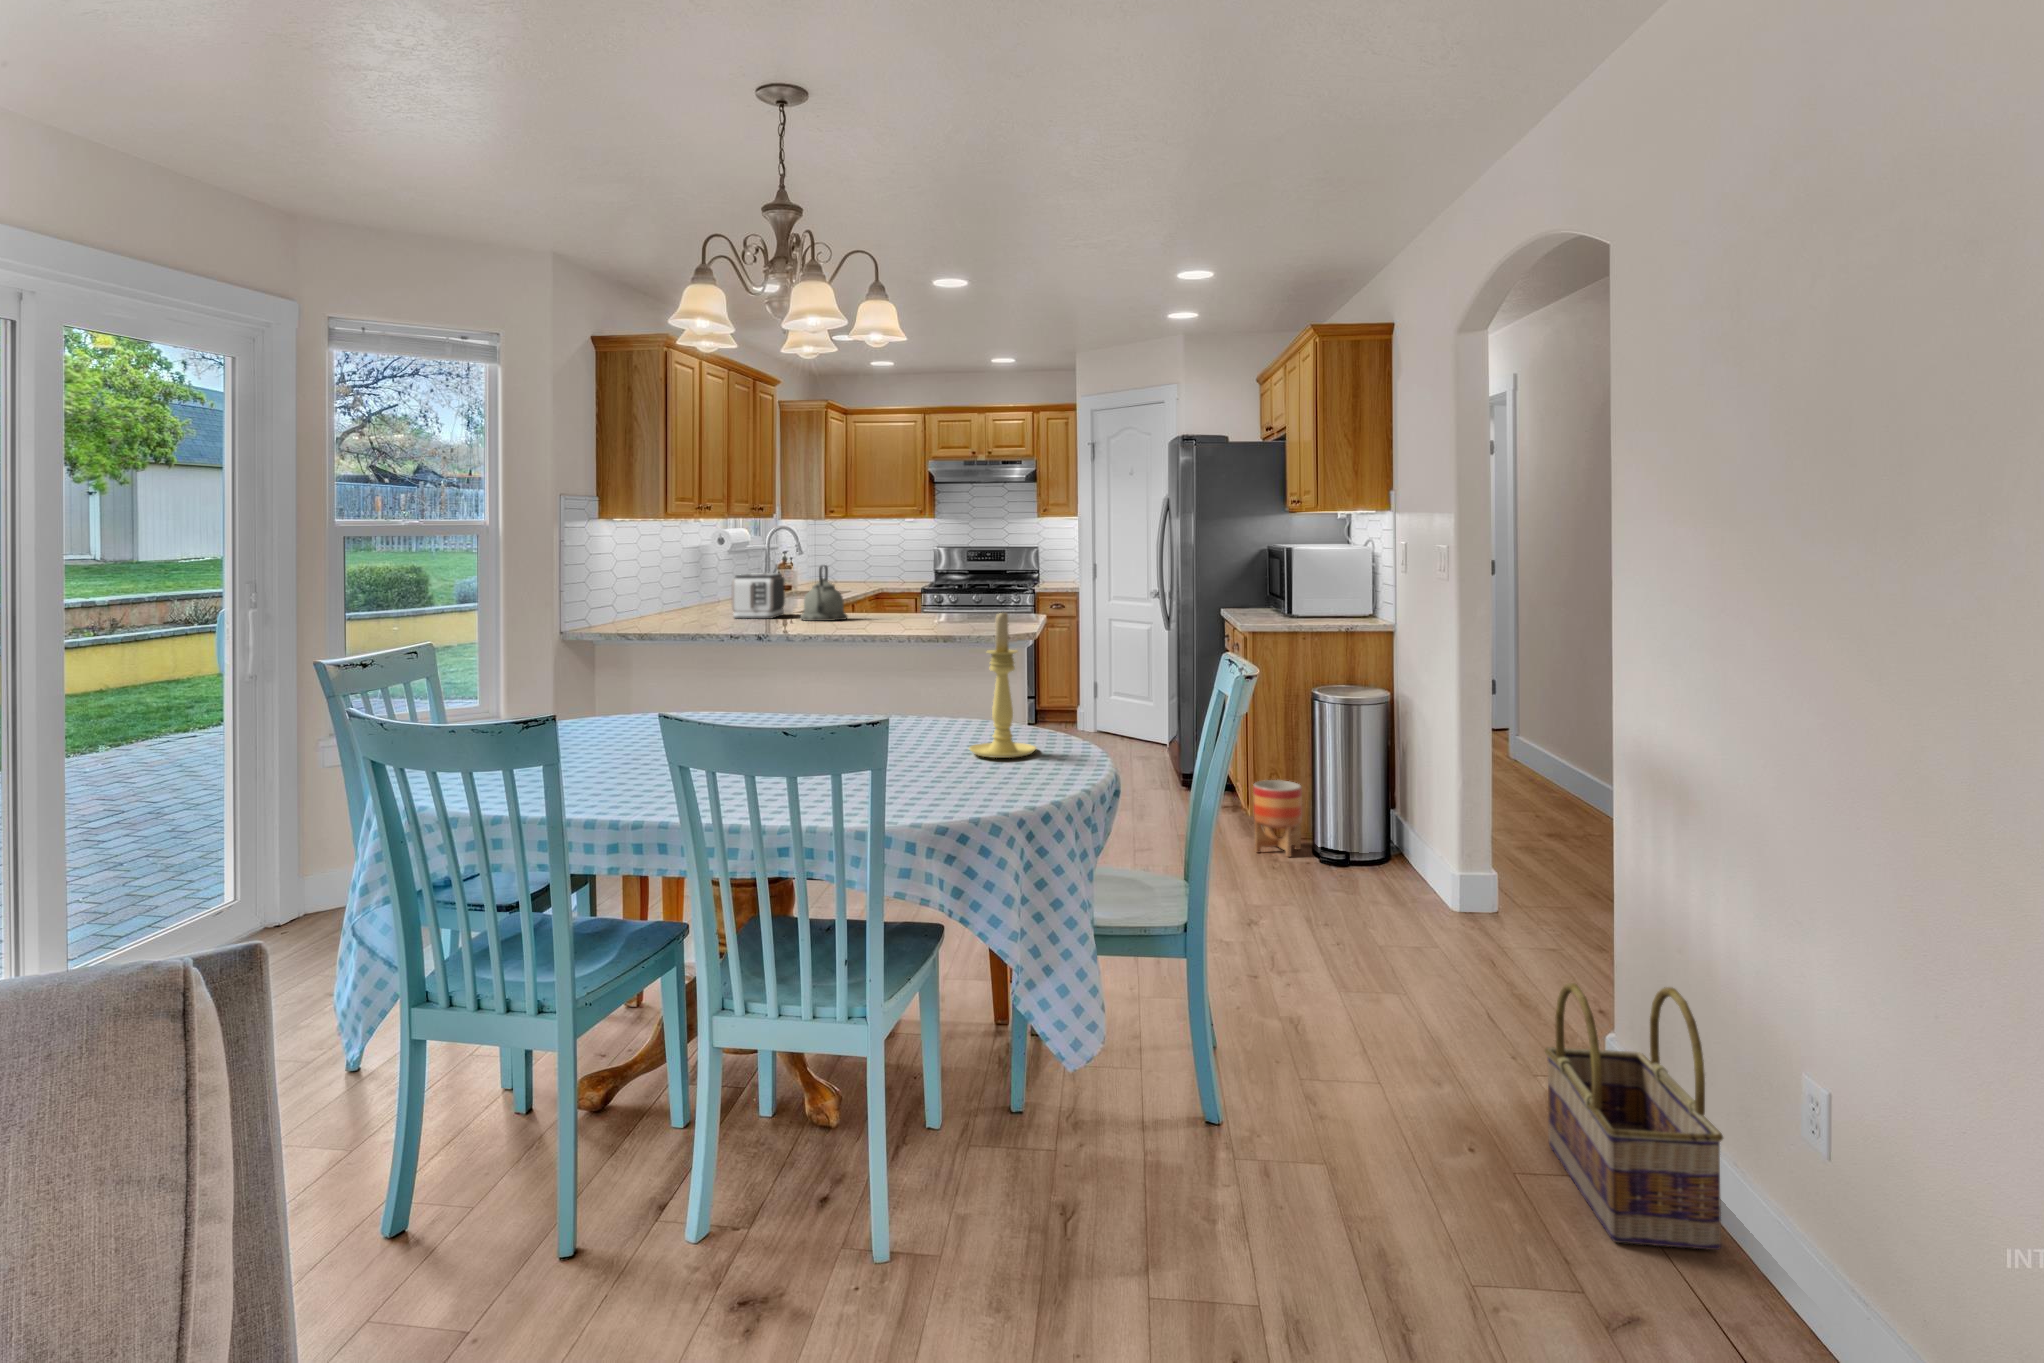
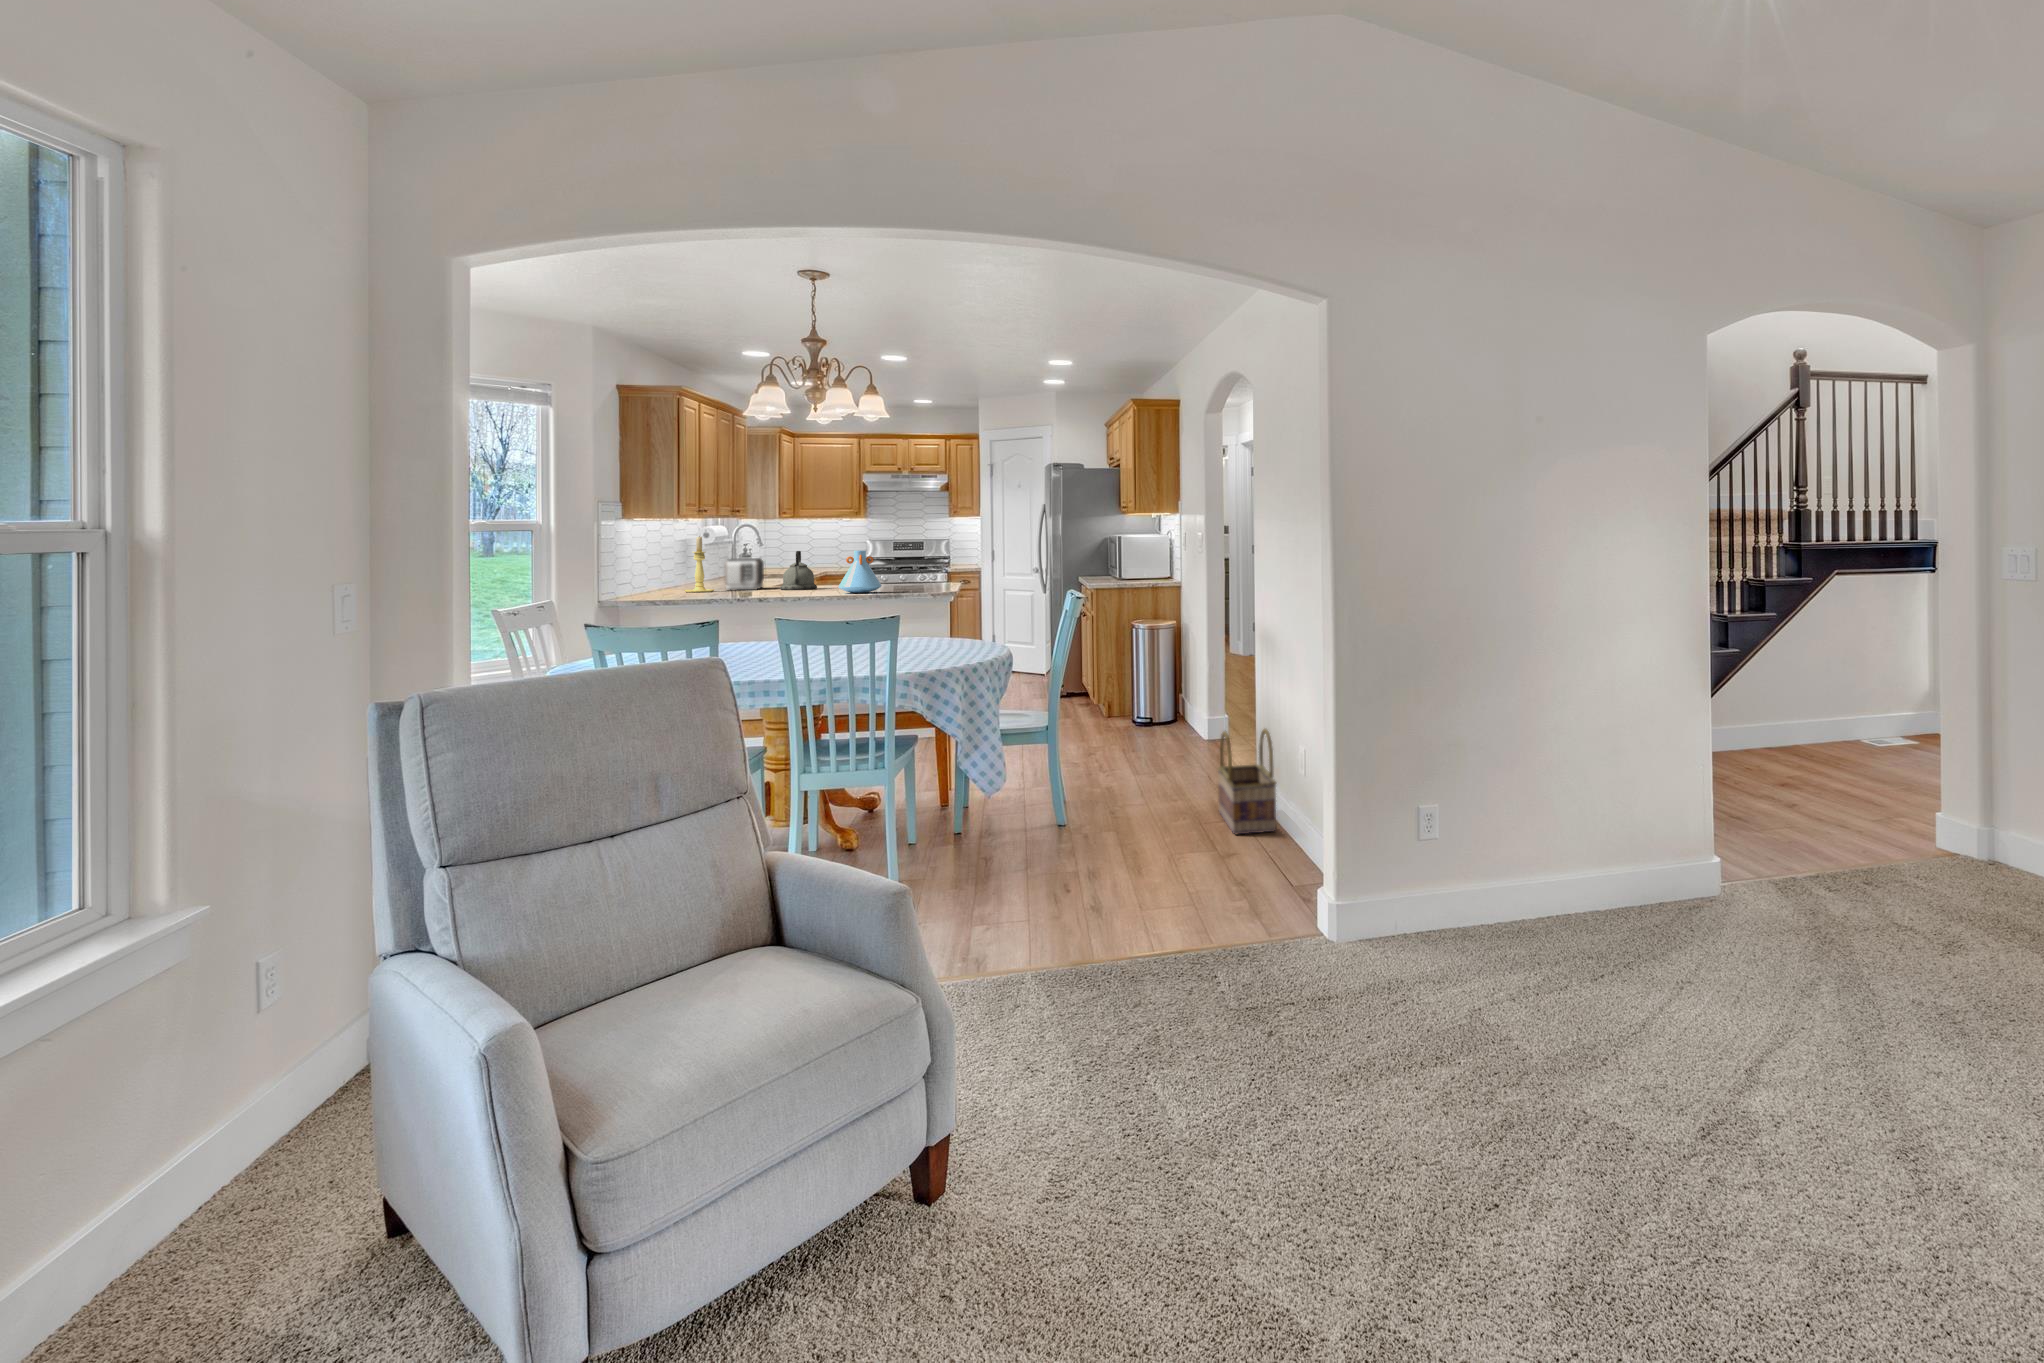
vase: none [865,568,926,632] -> present [838,551,882,593]
candle holder: present [969,613,1036,758] -> present [684,536,714,592]
planter: present [1253,780,1302,857] -> none [1096,680,1125,724]

